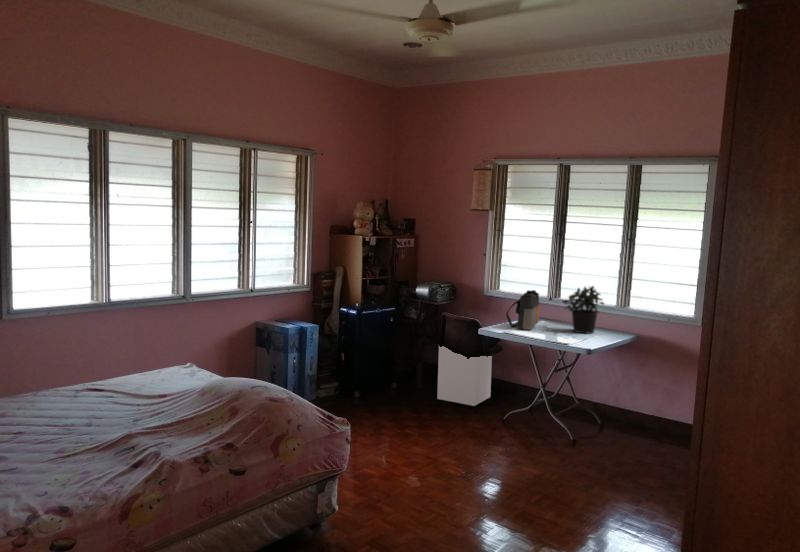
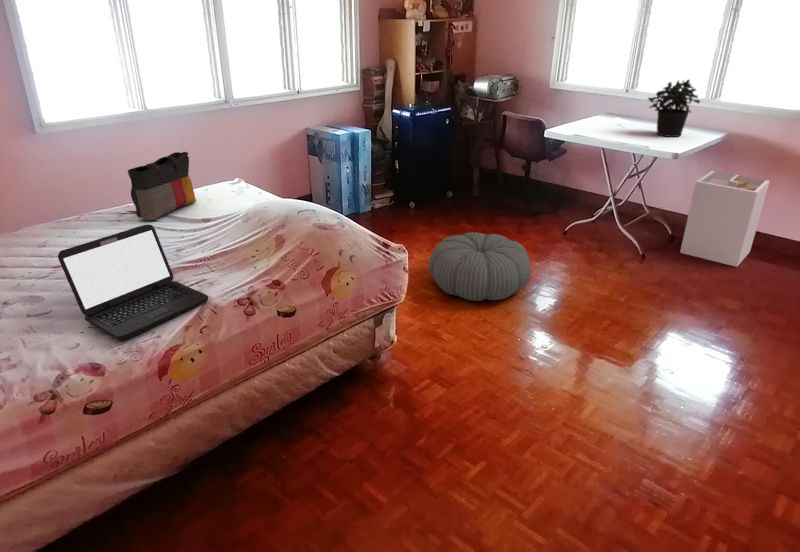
tote bag: present [506,290,539,330] -> present [128,152,196,220]
laundry hamper: present [437,346,492,406] -> present [680,171,770,267]
laptop: none [40,390,168,488] -> present [58,225,208,341]
pouf: none [371,418,467,481] -> present [429,232,531,301]

